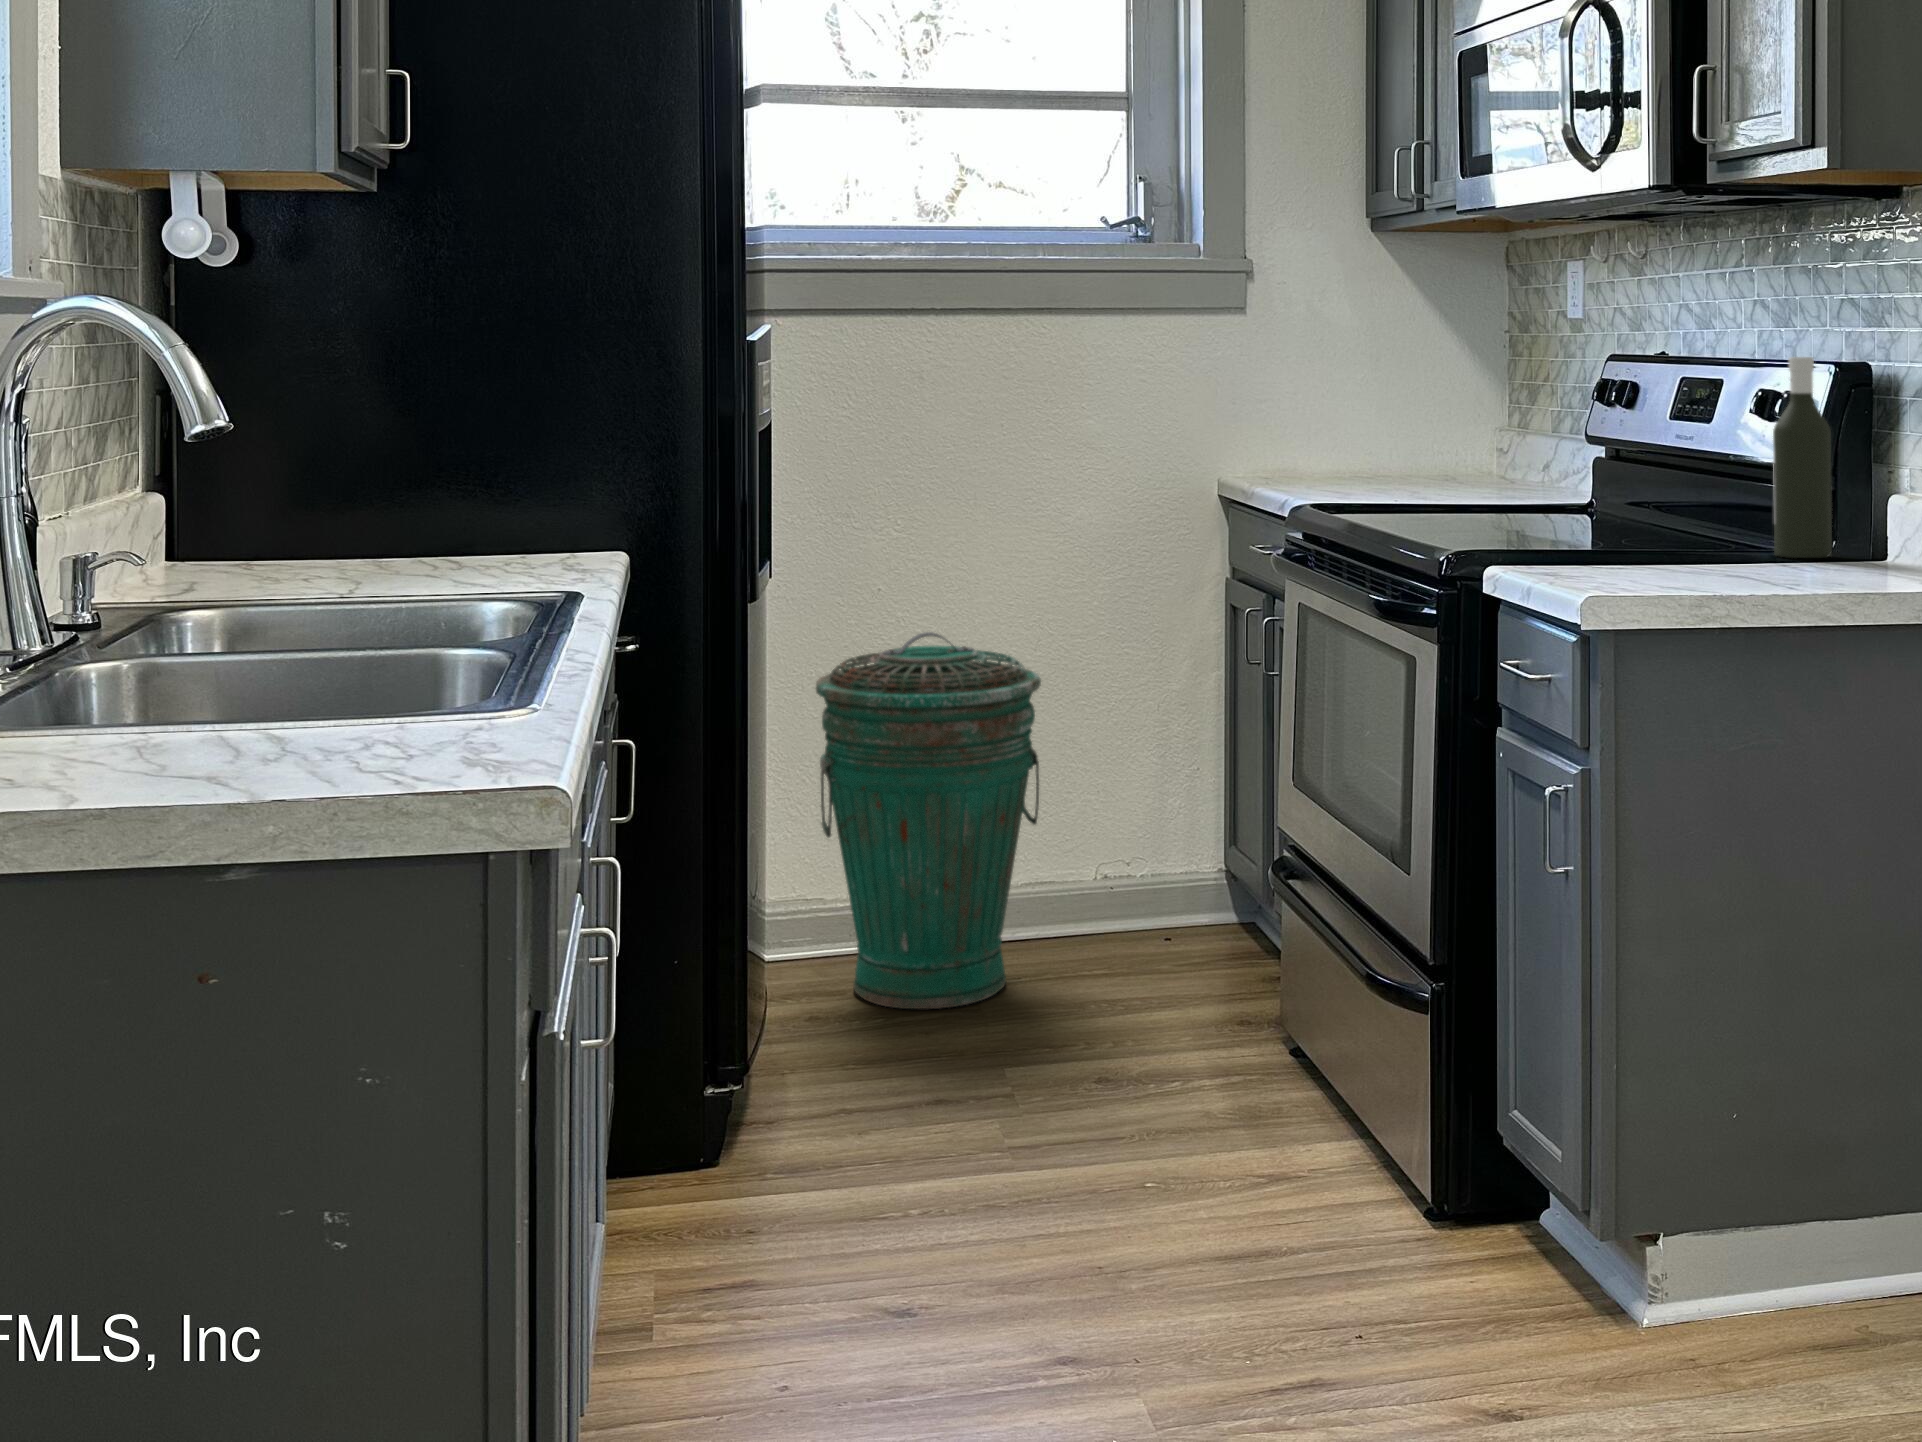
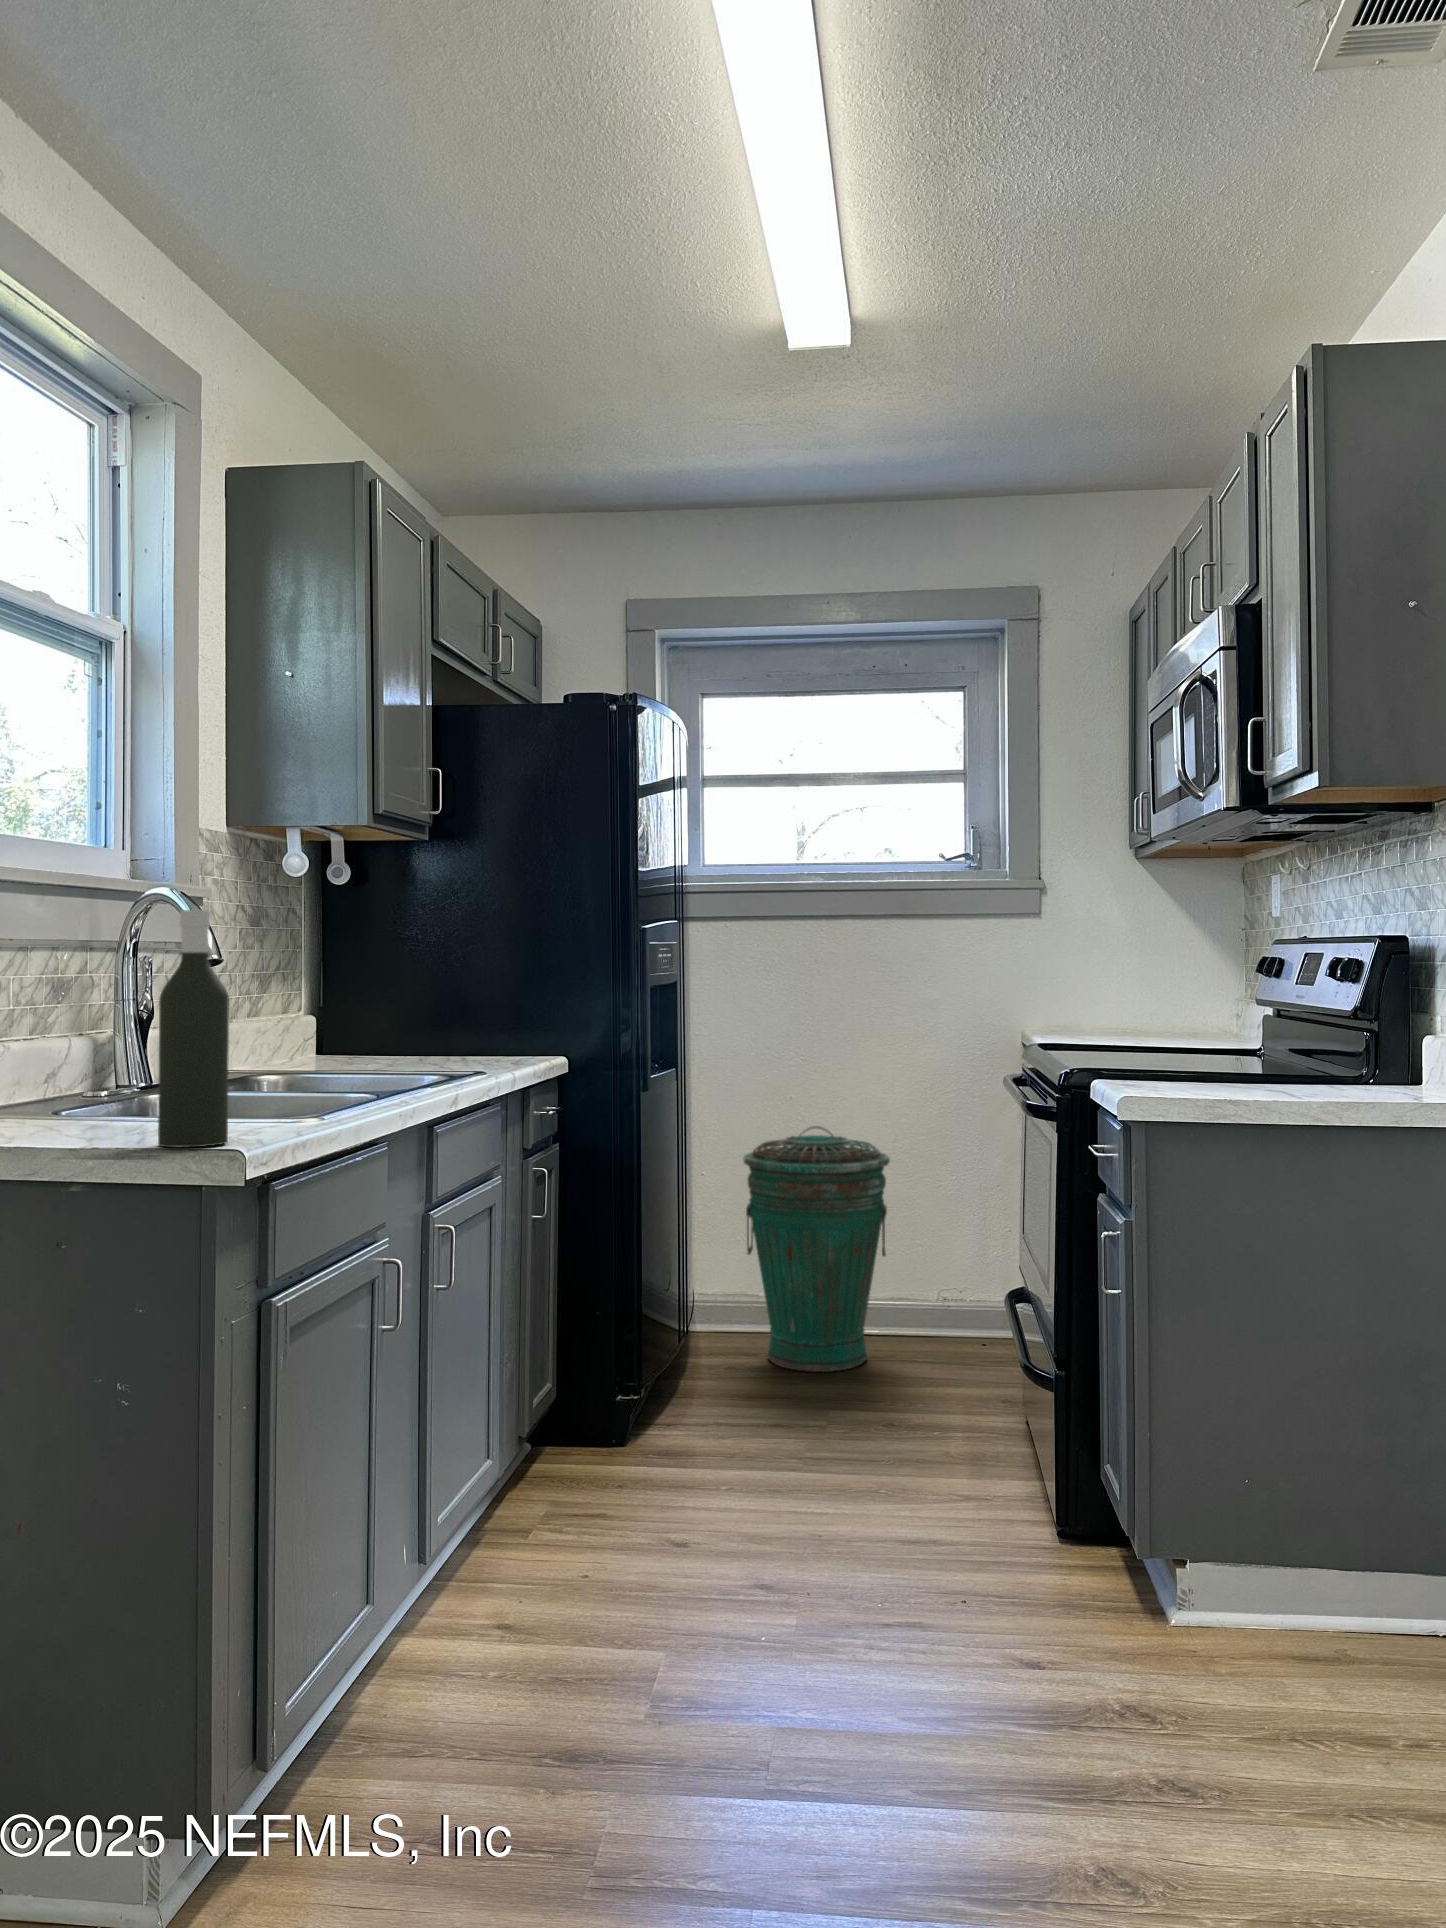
bottle: present [1773,357,1832,558] -> present [158,910,229,1147]

